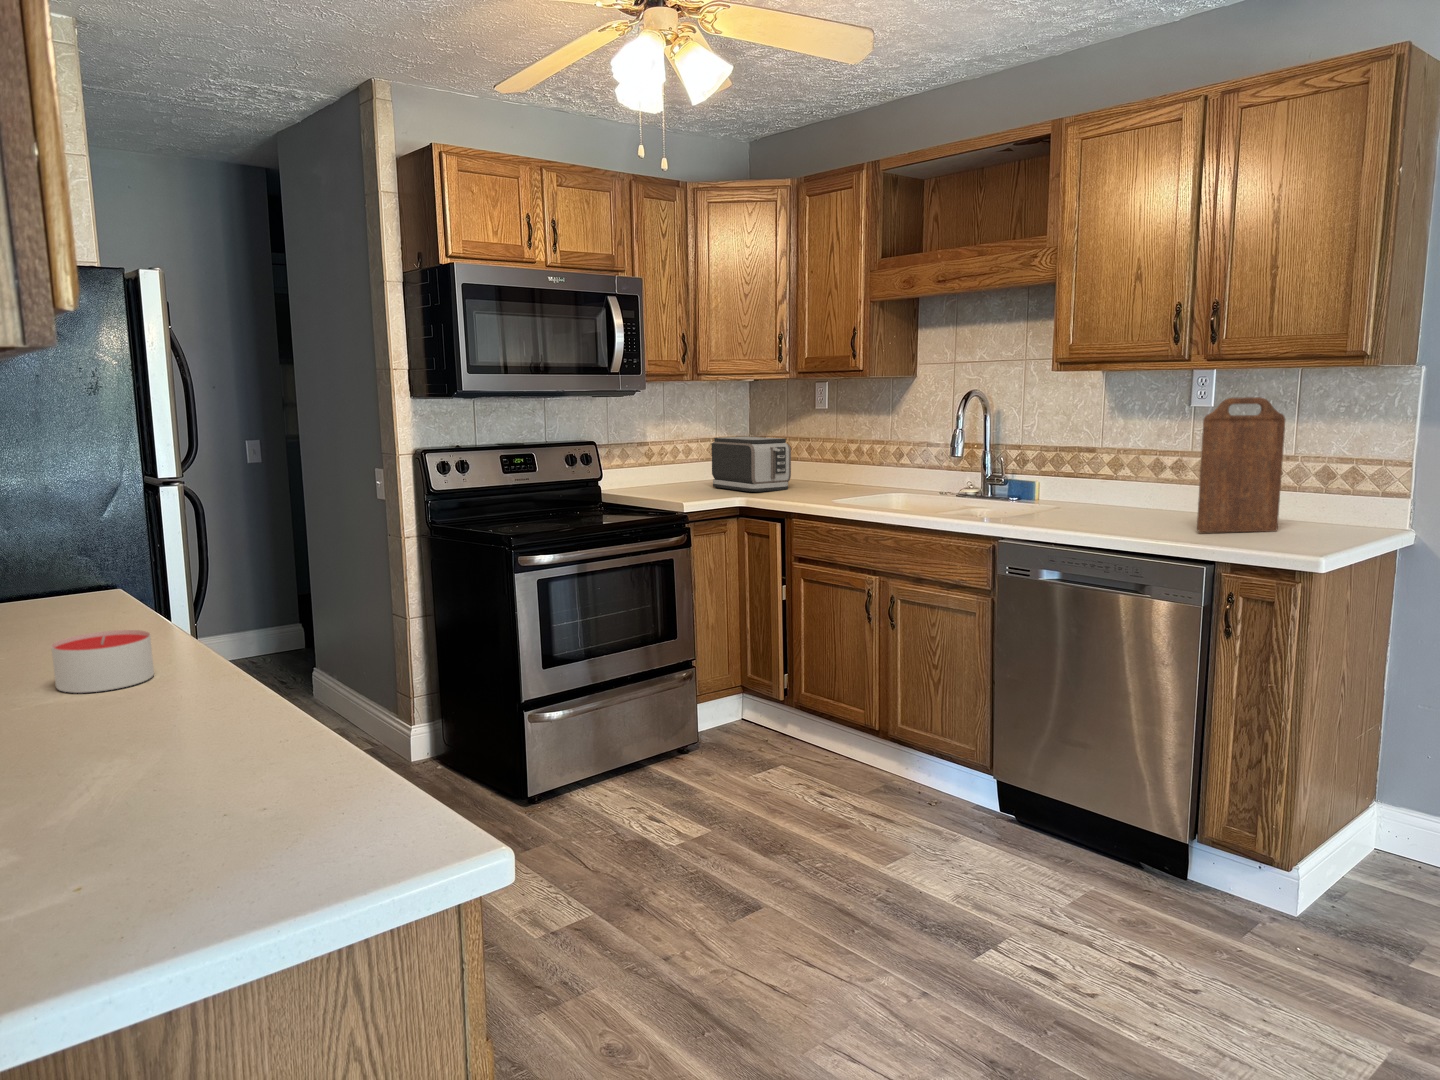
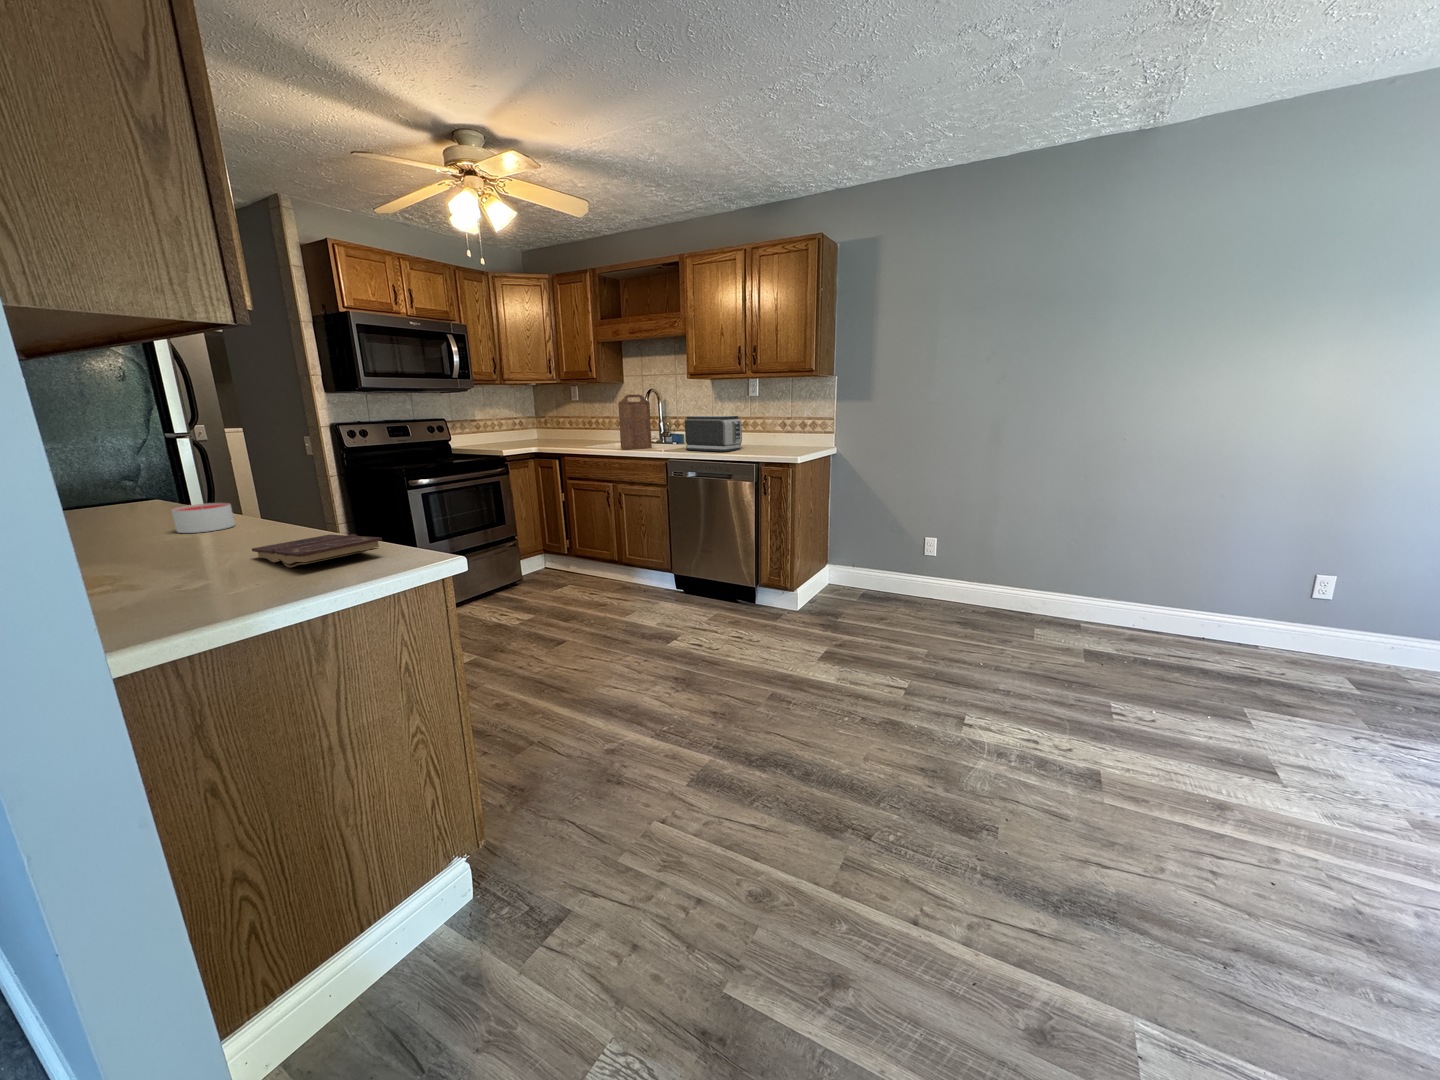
cutting board: present [1197,397,1285,532] -> present [618,394,652,449]
toaster: present [712,437,791,492] -> present [685,416,742,452]
book: none [82,752,309,879] -> present [252,534,382,567]

